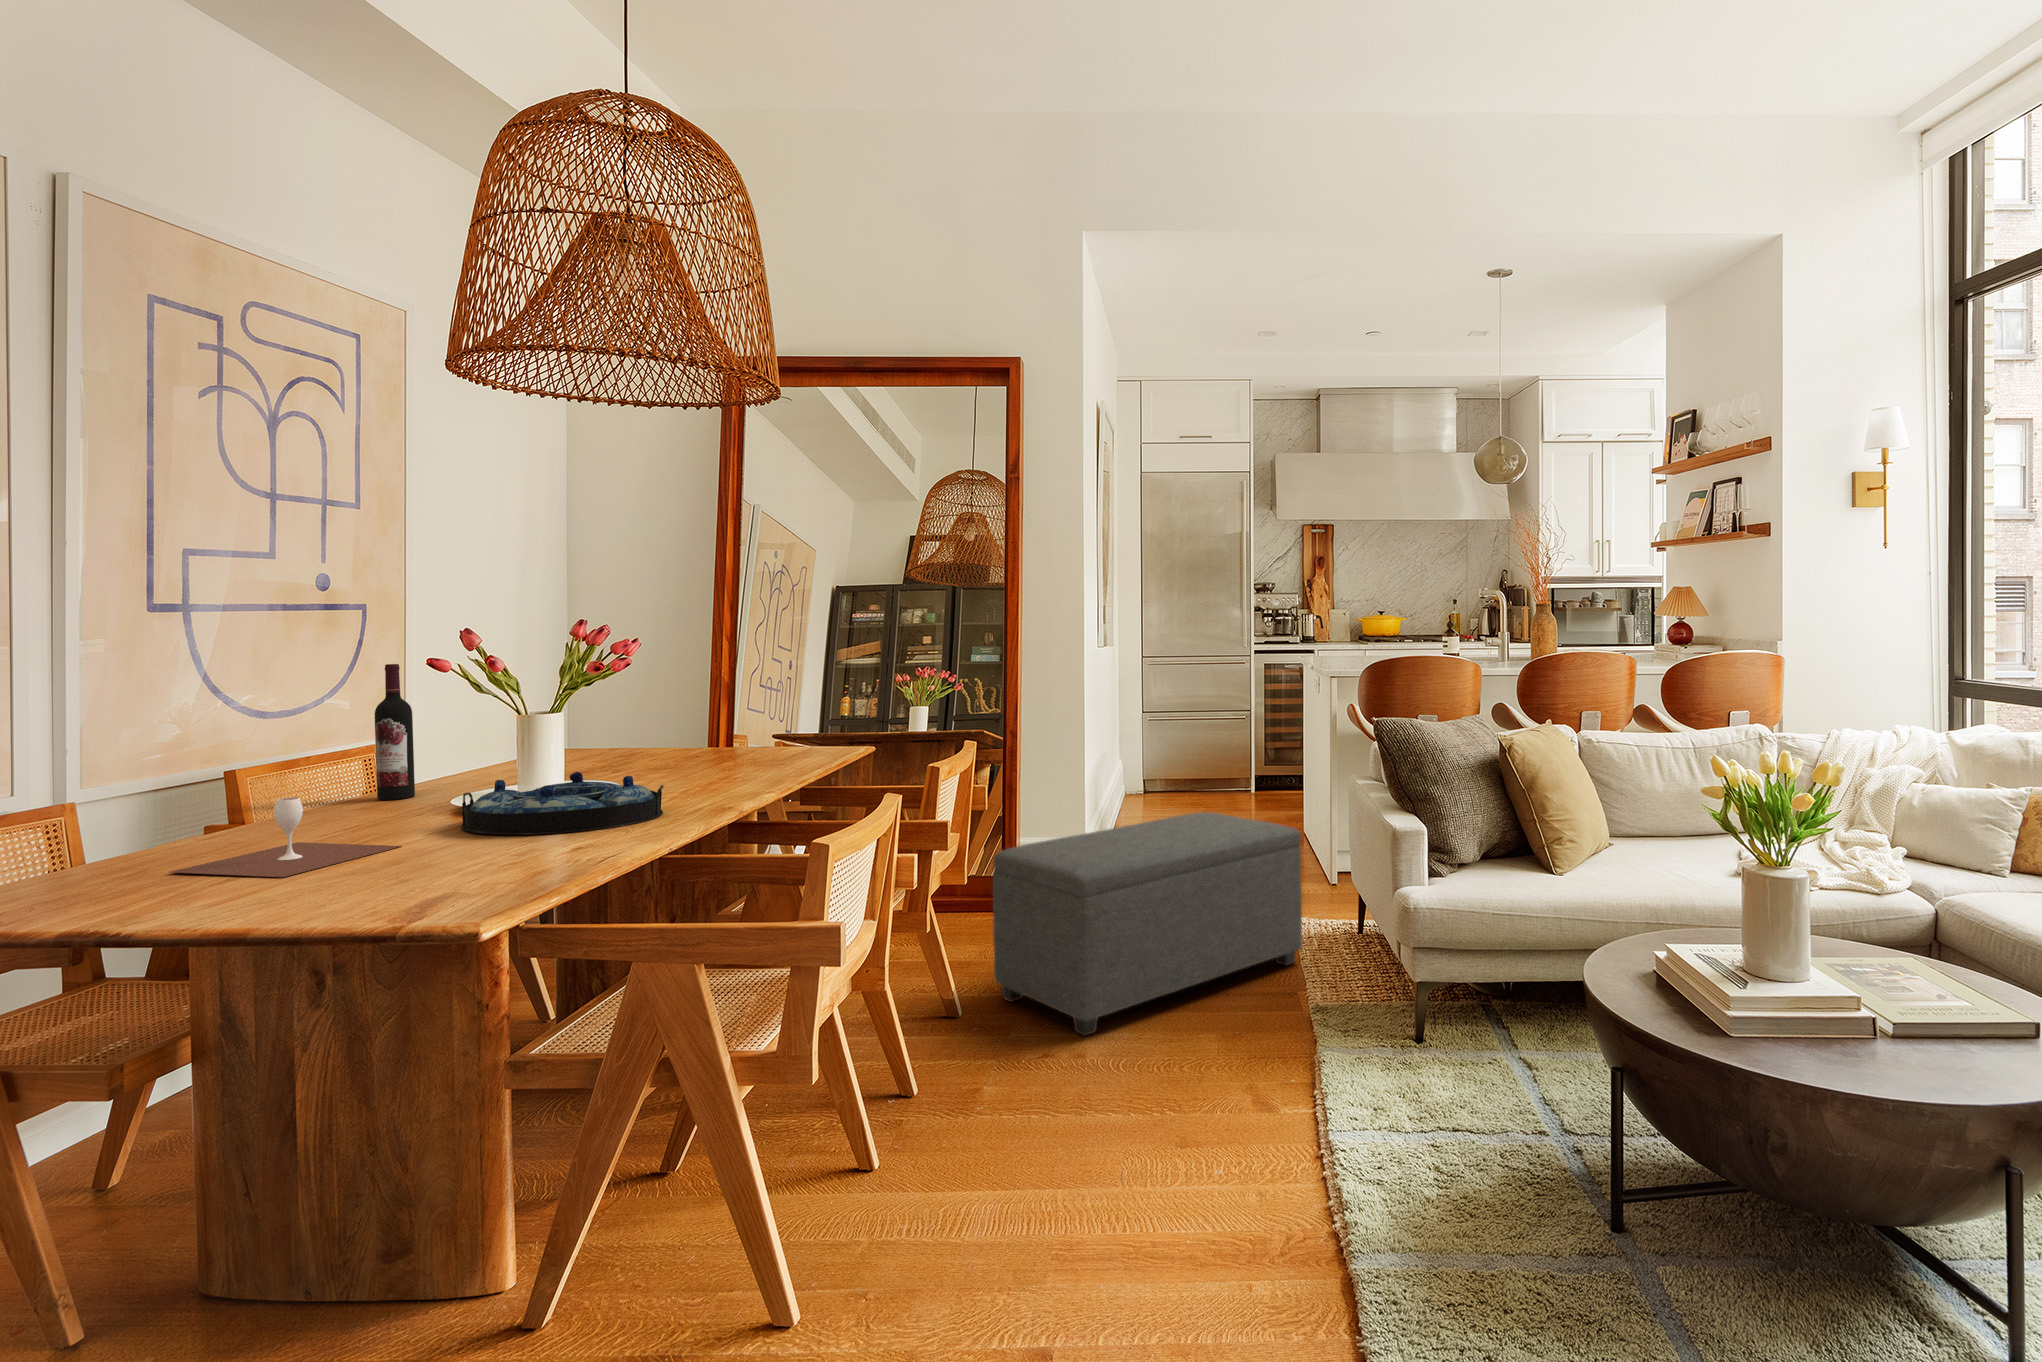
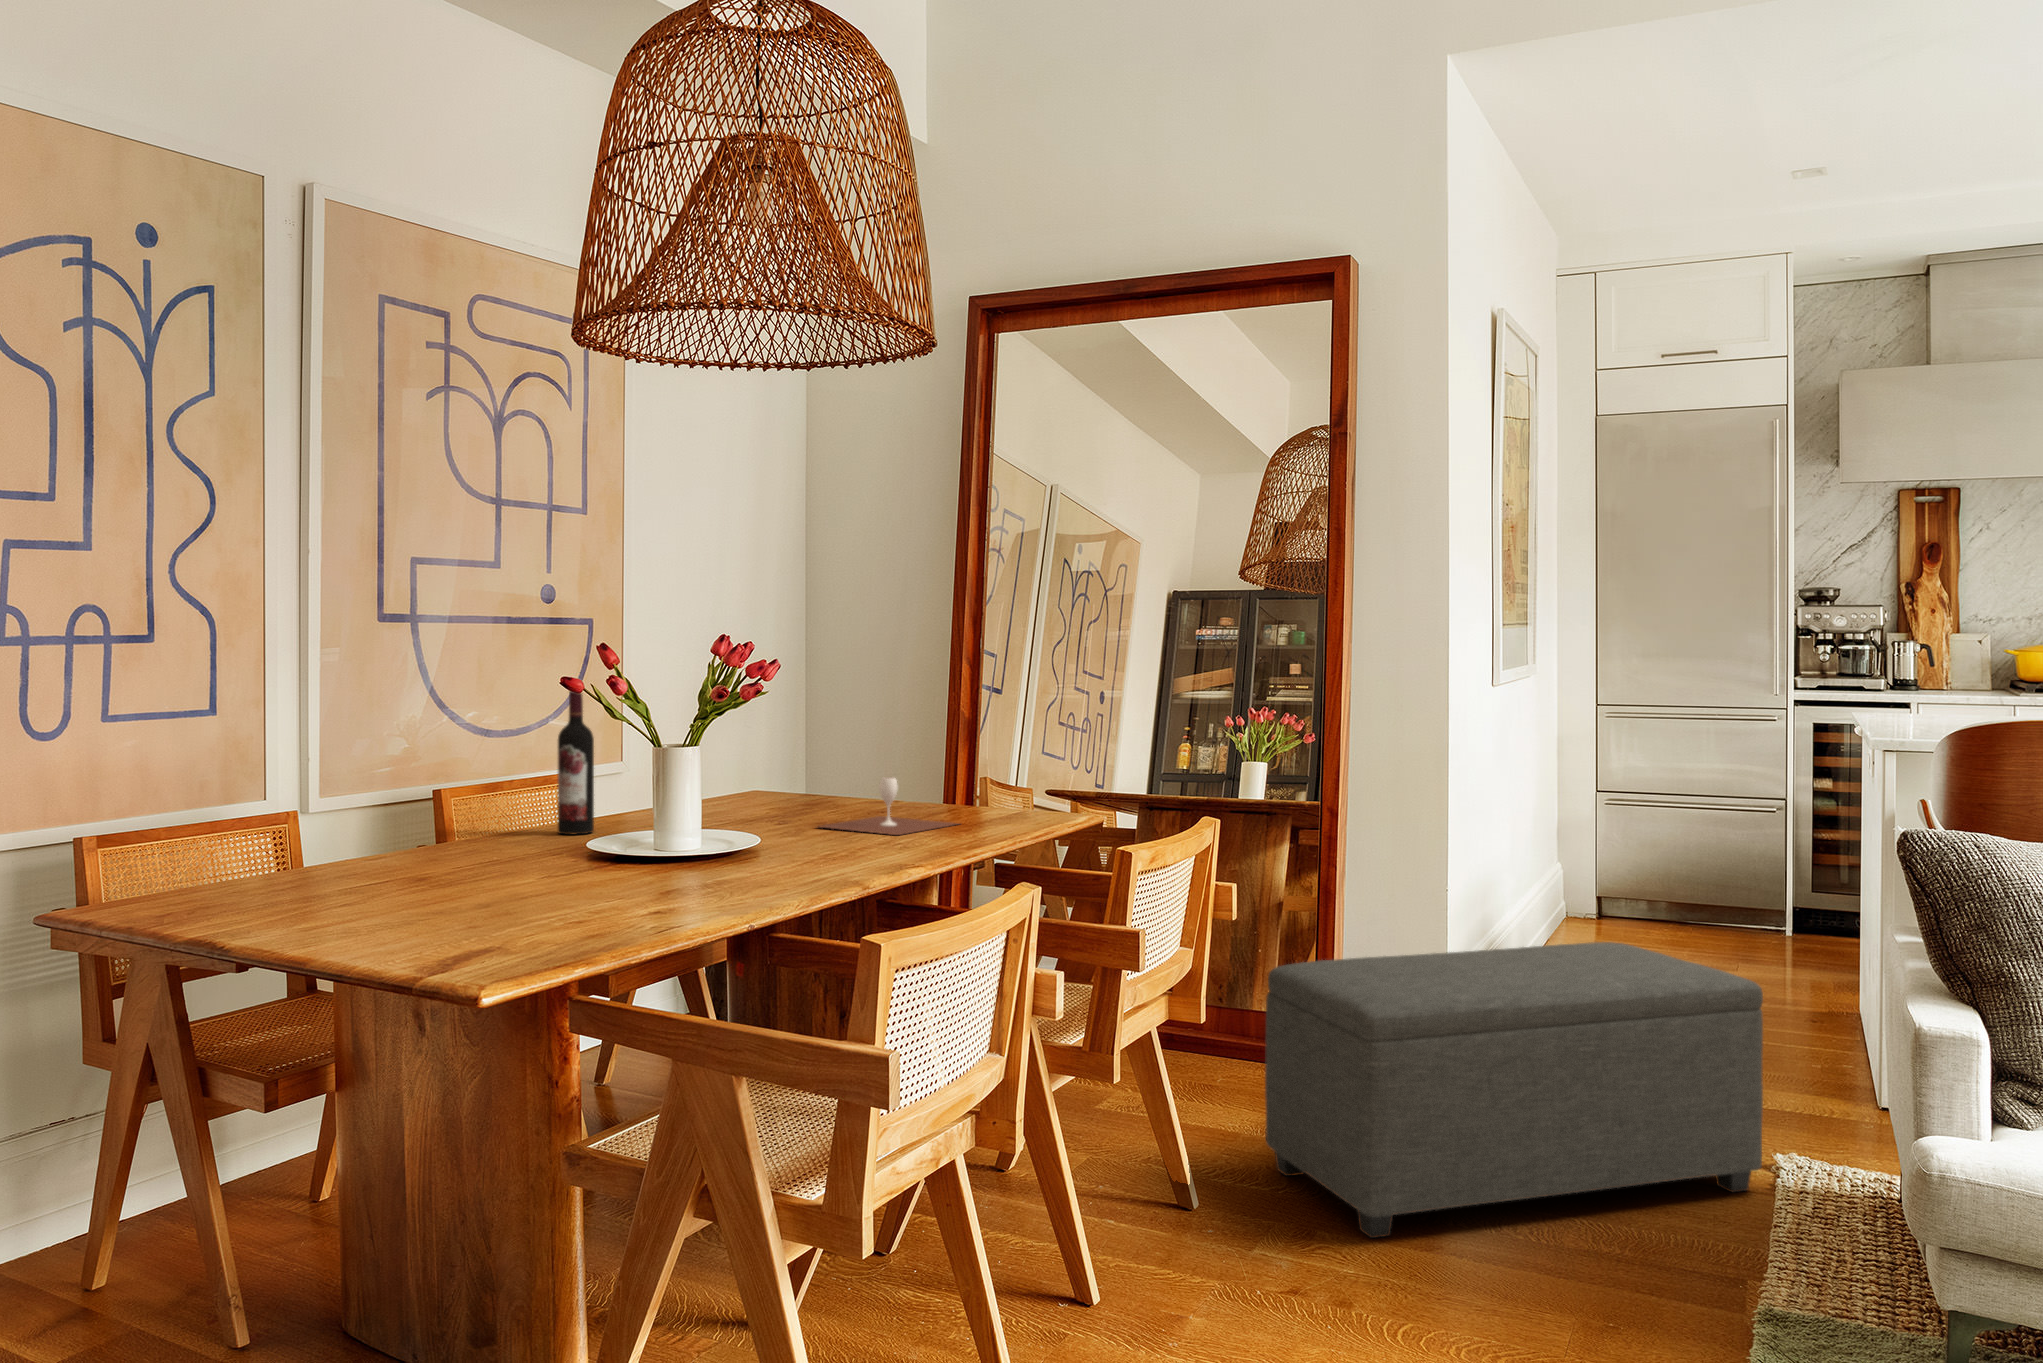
serving tray: present [461,772,664,835] -> none [606,817,814,886]
wine glass: present [170,798,401,877] -> present [821,777,957,835]

